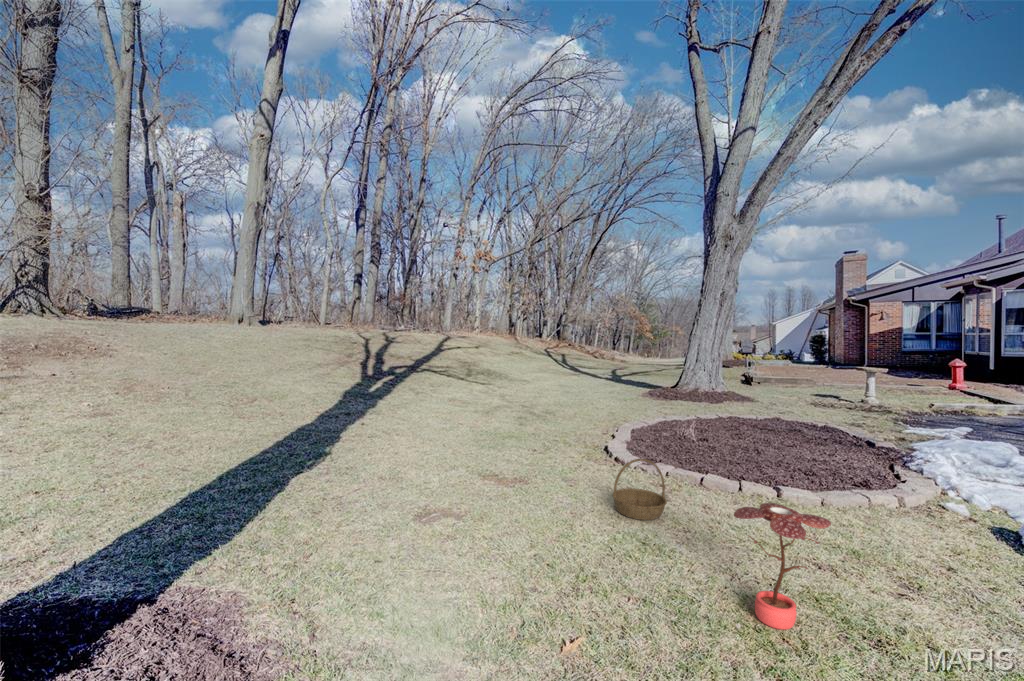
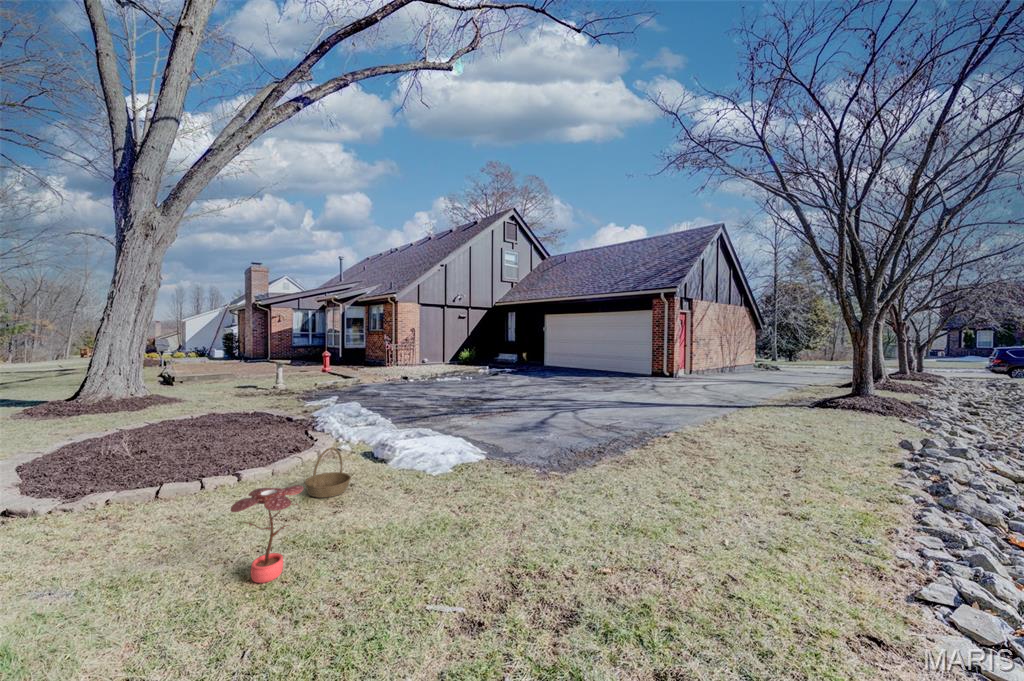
basket: present [613,459,667,520] -> present [305,448,351,498]

